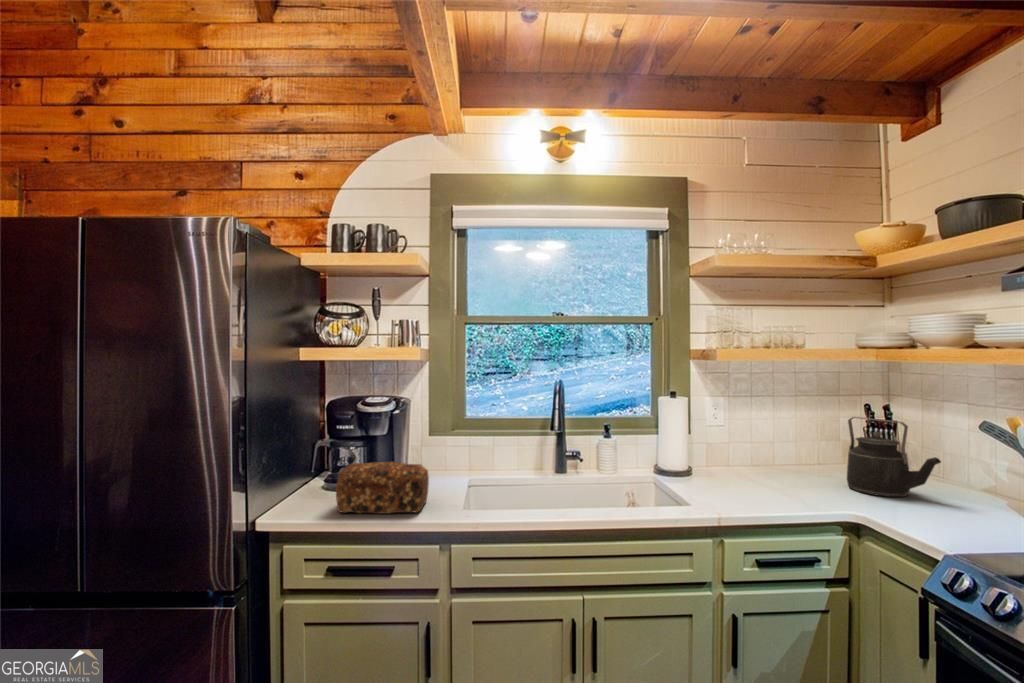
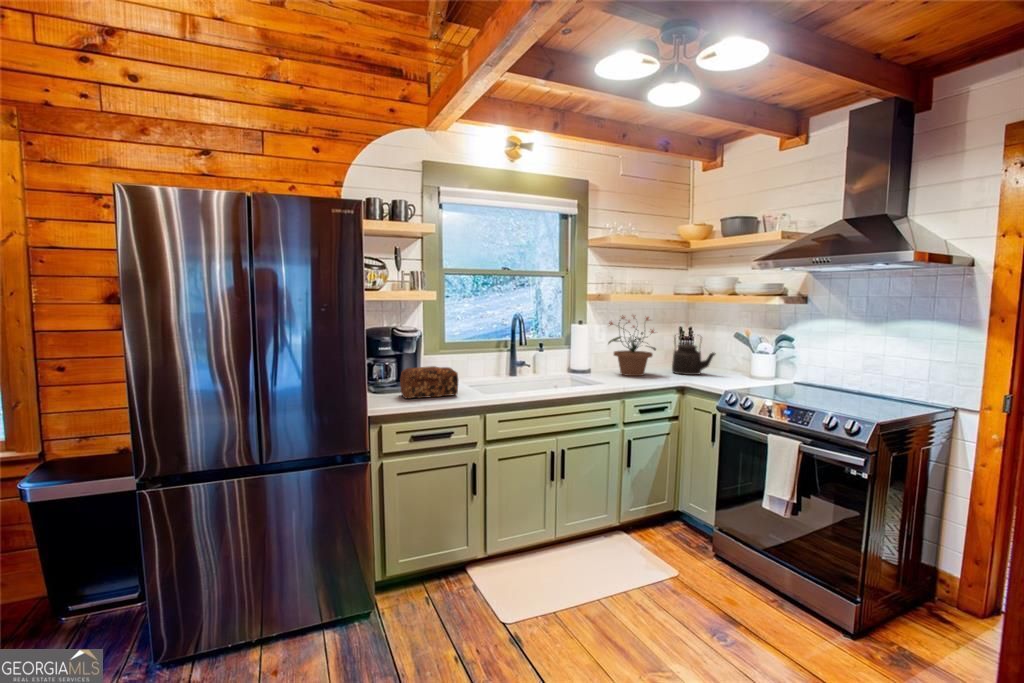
potted plant: none [716,380,810,490] -> present [608,315,656,376]

